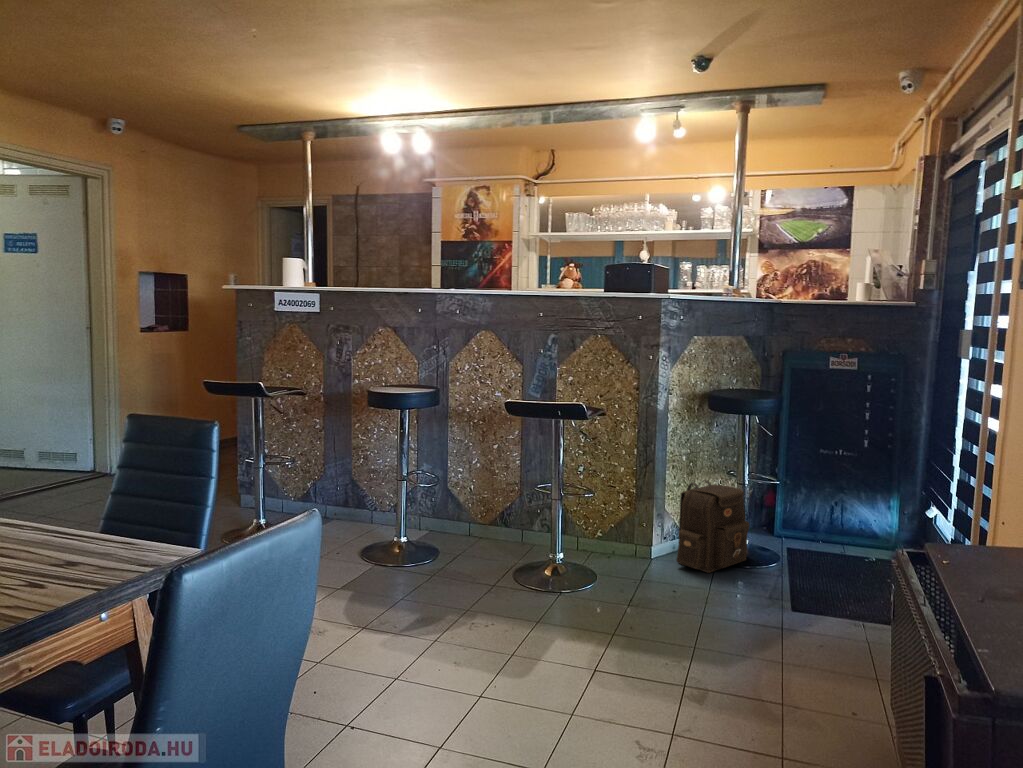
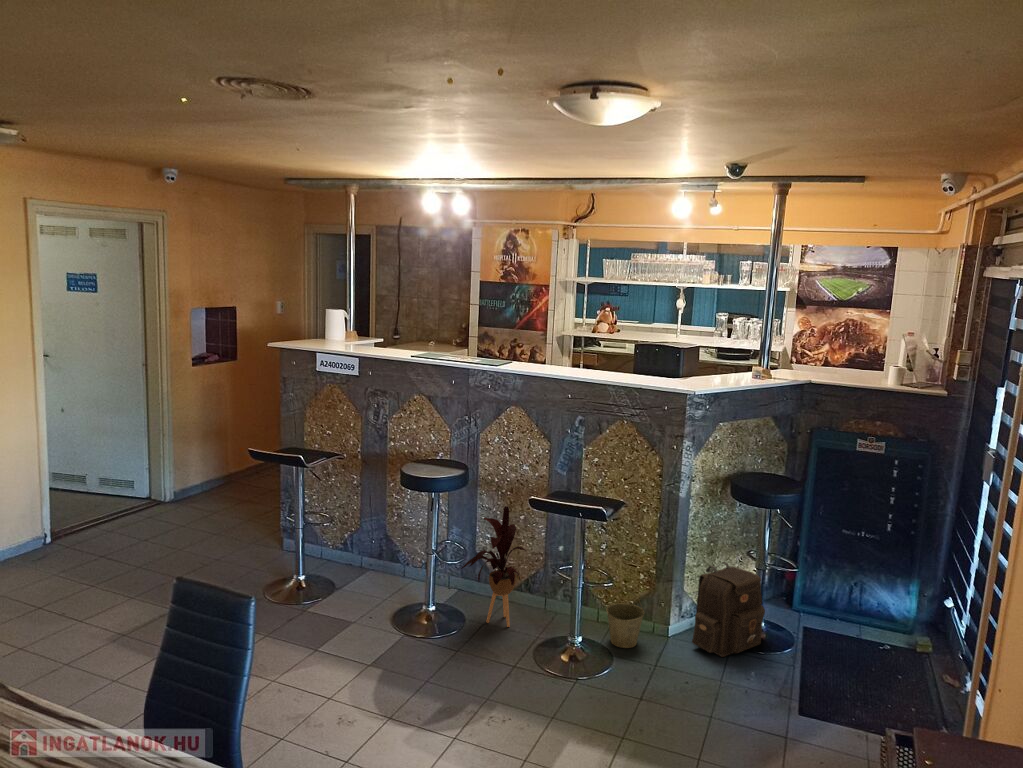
house plant: none [432,427,501,558] -> present [461,506,526,627]
bucket: none [587,509,626,570] -> present [607,594,644,648]

